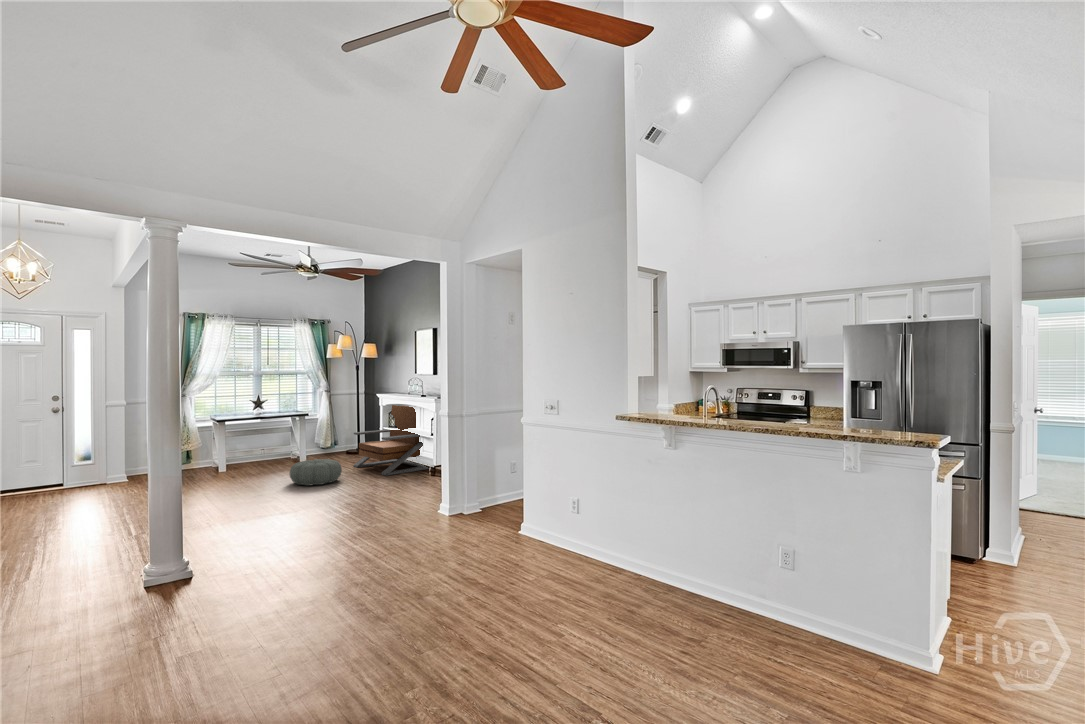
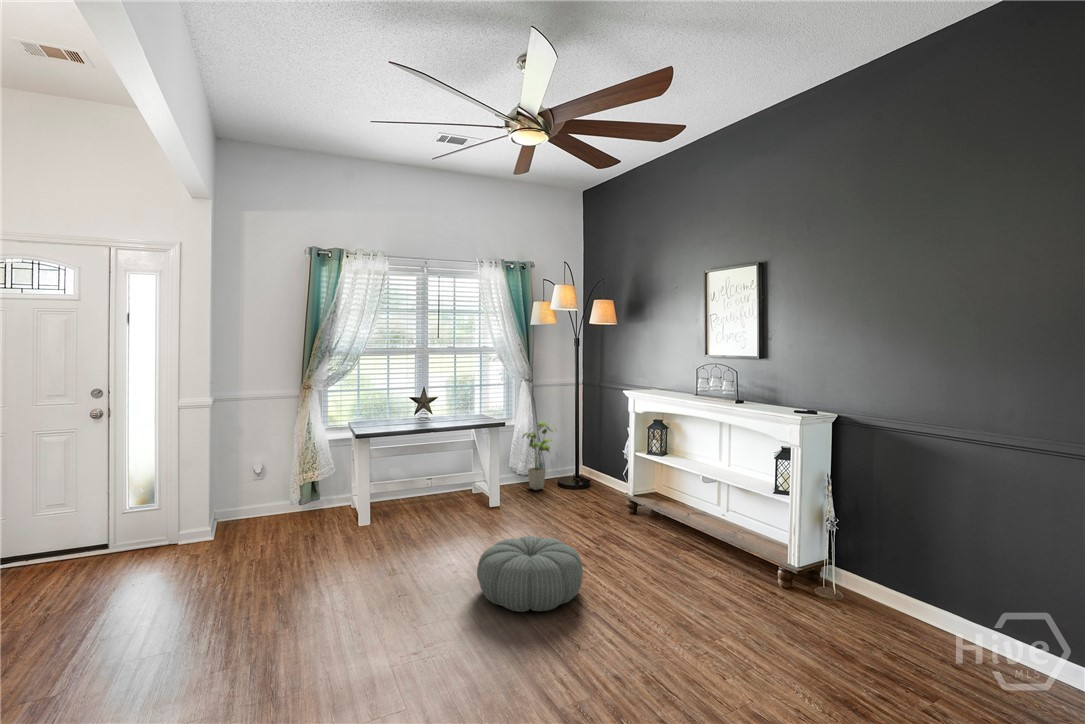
lounge chair: present [354,405,429,476] -> none [586,416,766,585]
house plant: none [323,414,345,455] -> present [522,421,554,490]

